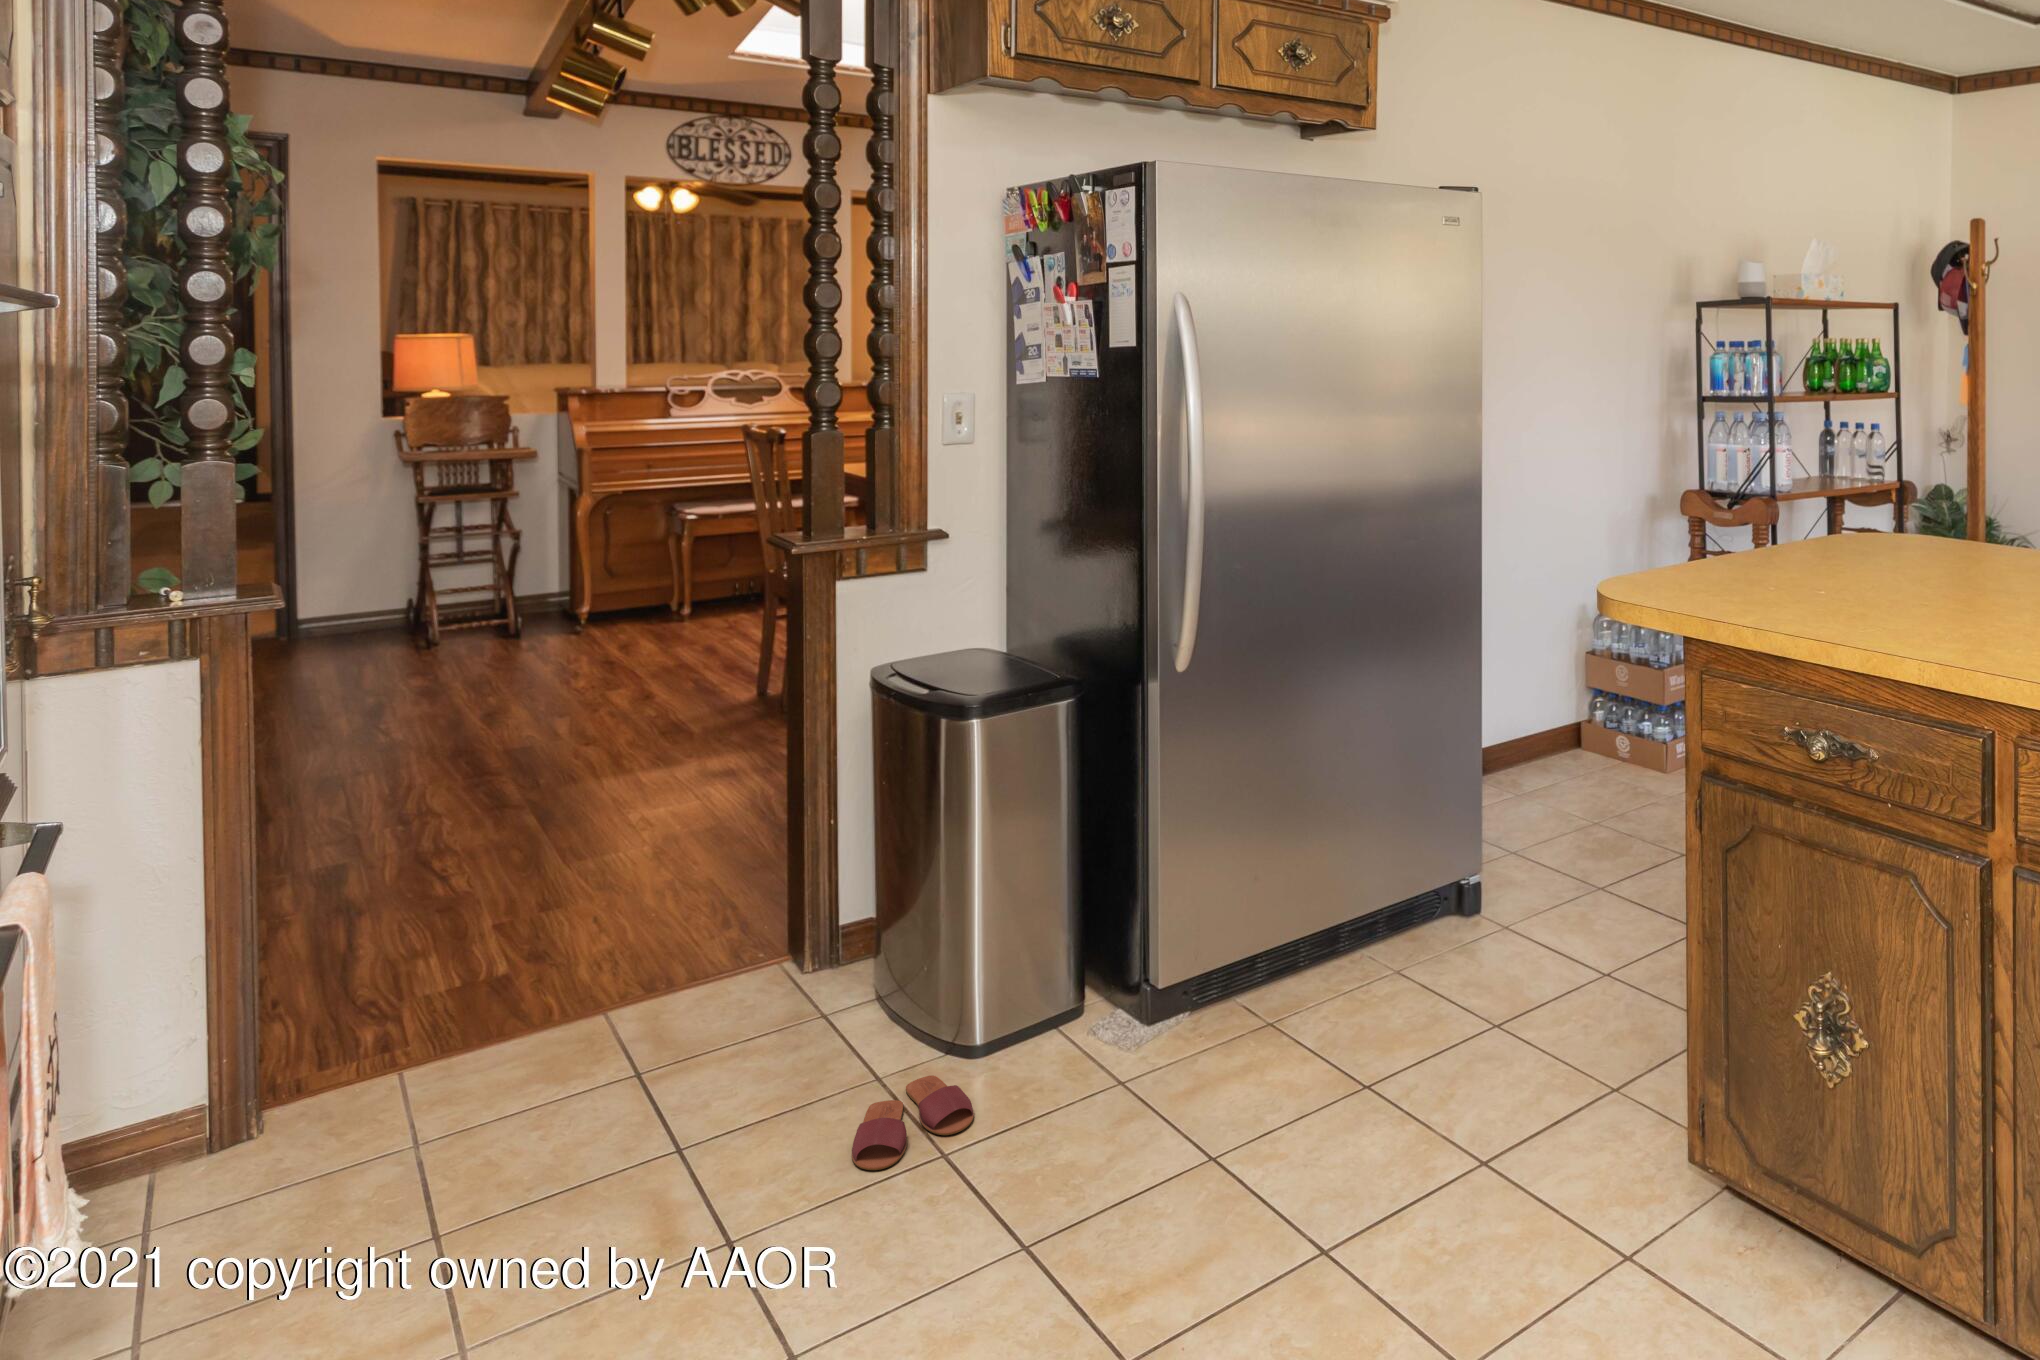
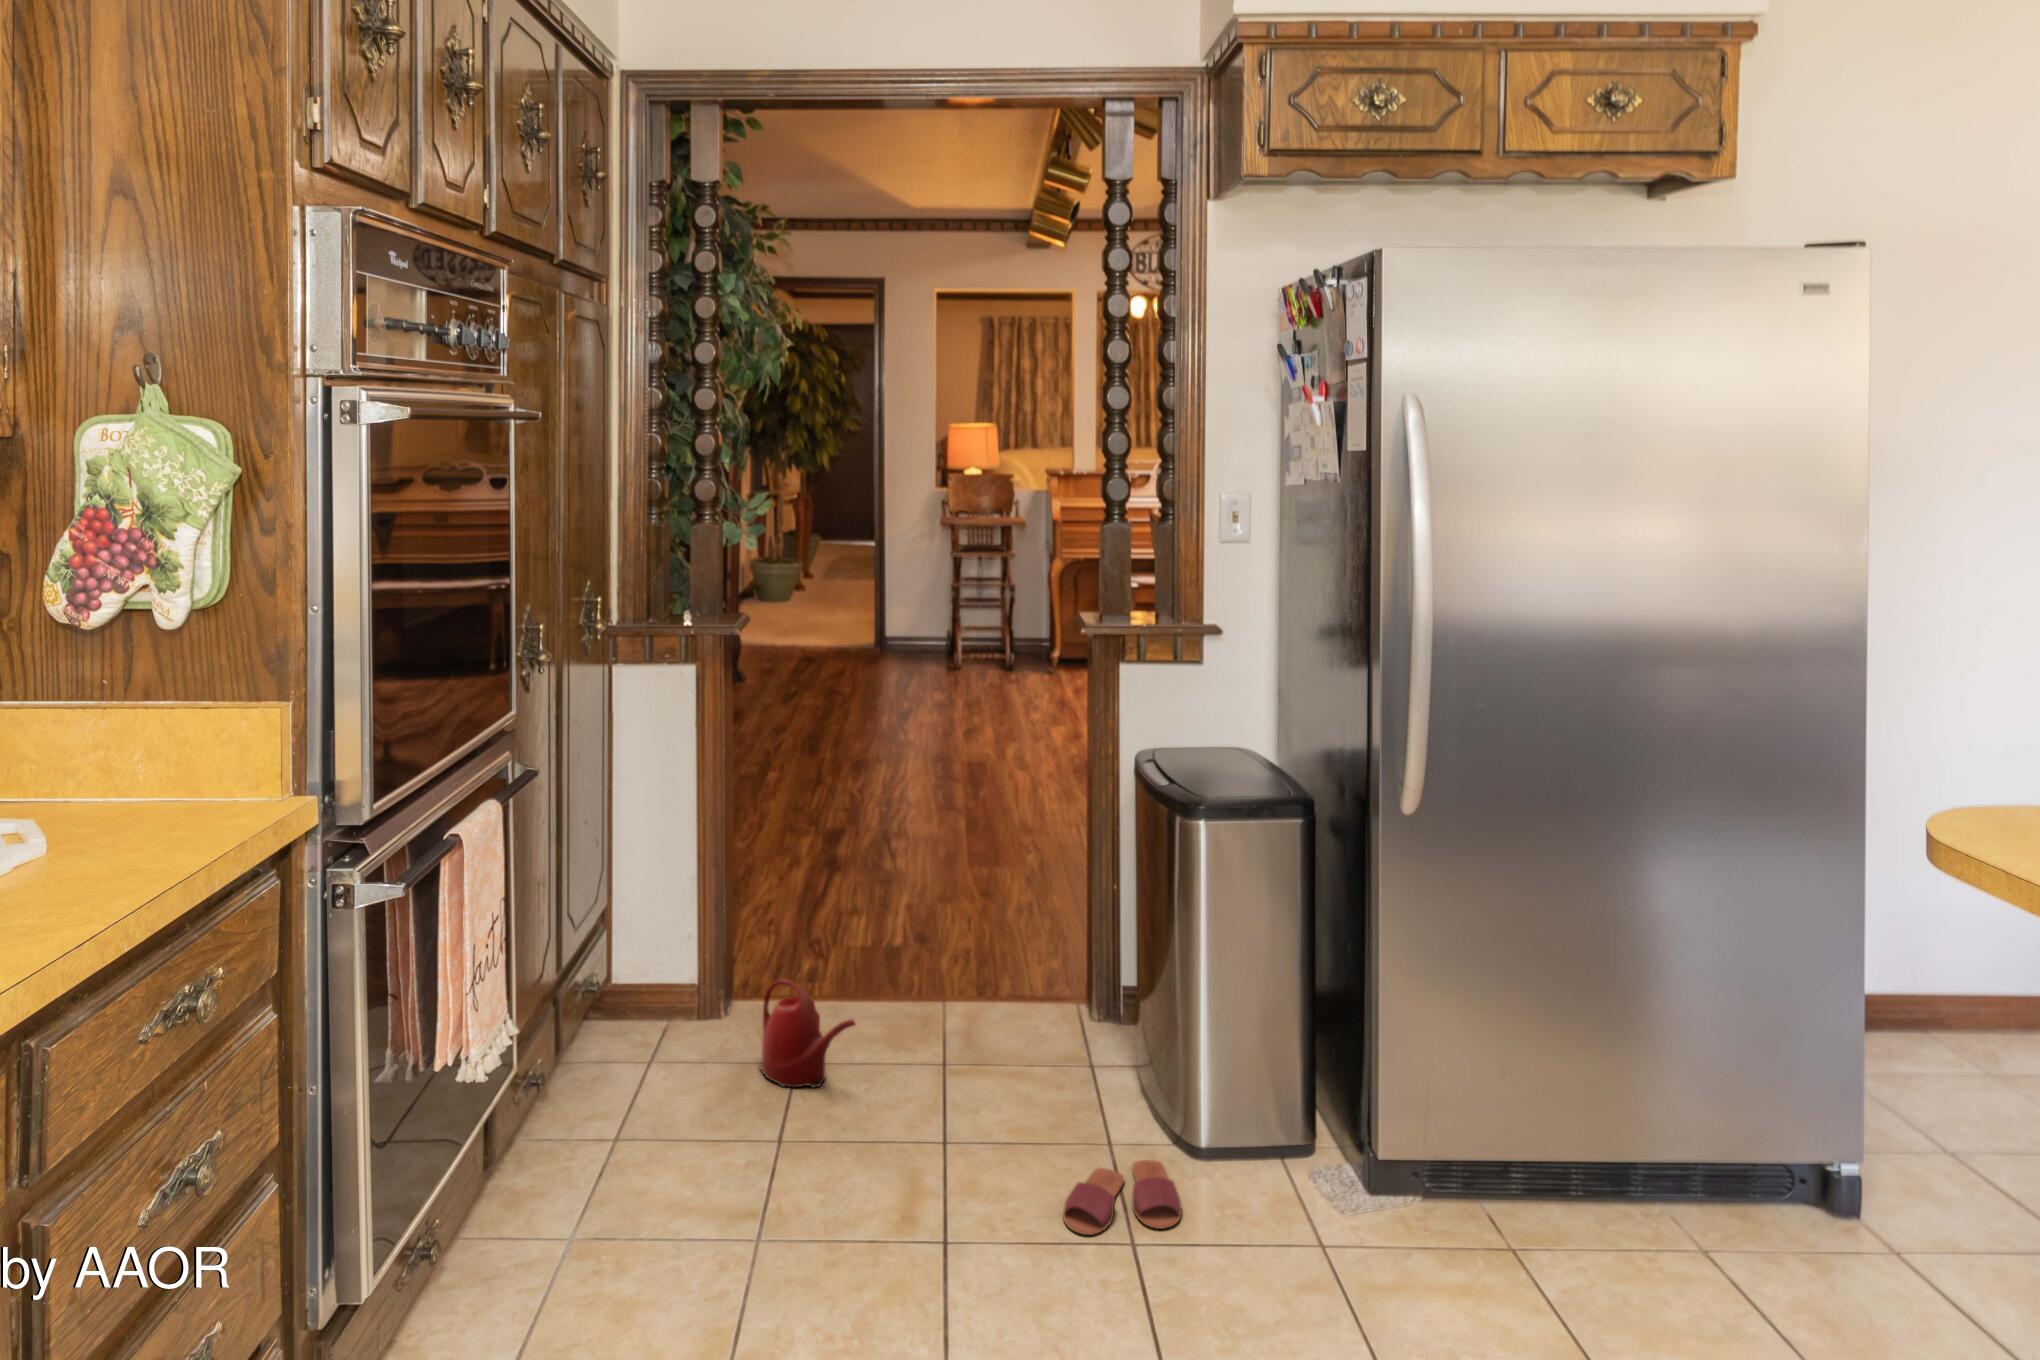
watering can: none [370,1040,537,1171] -> present [760,979,855,1087]

